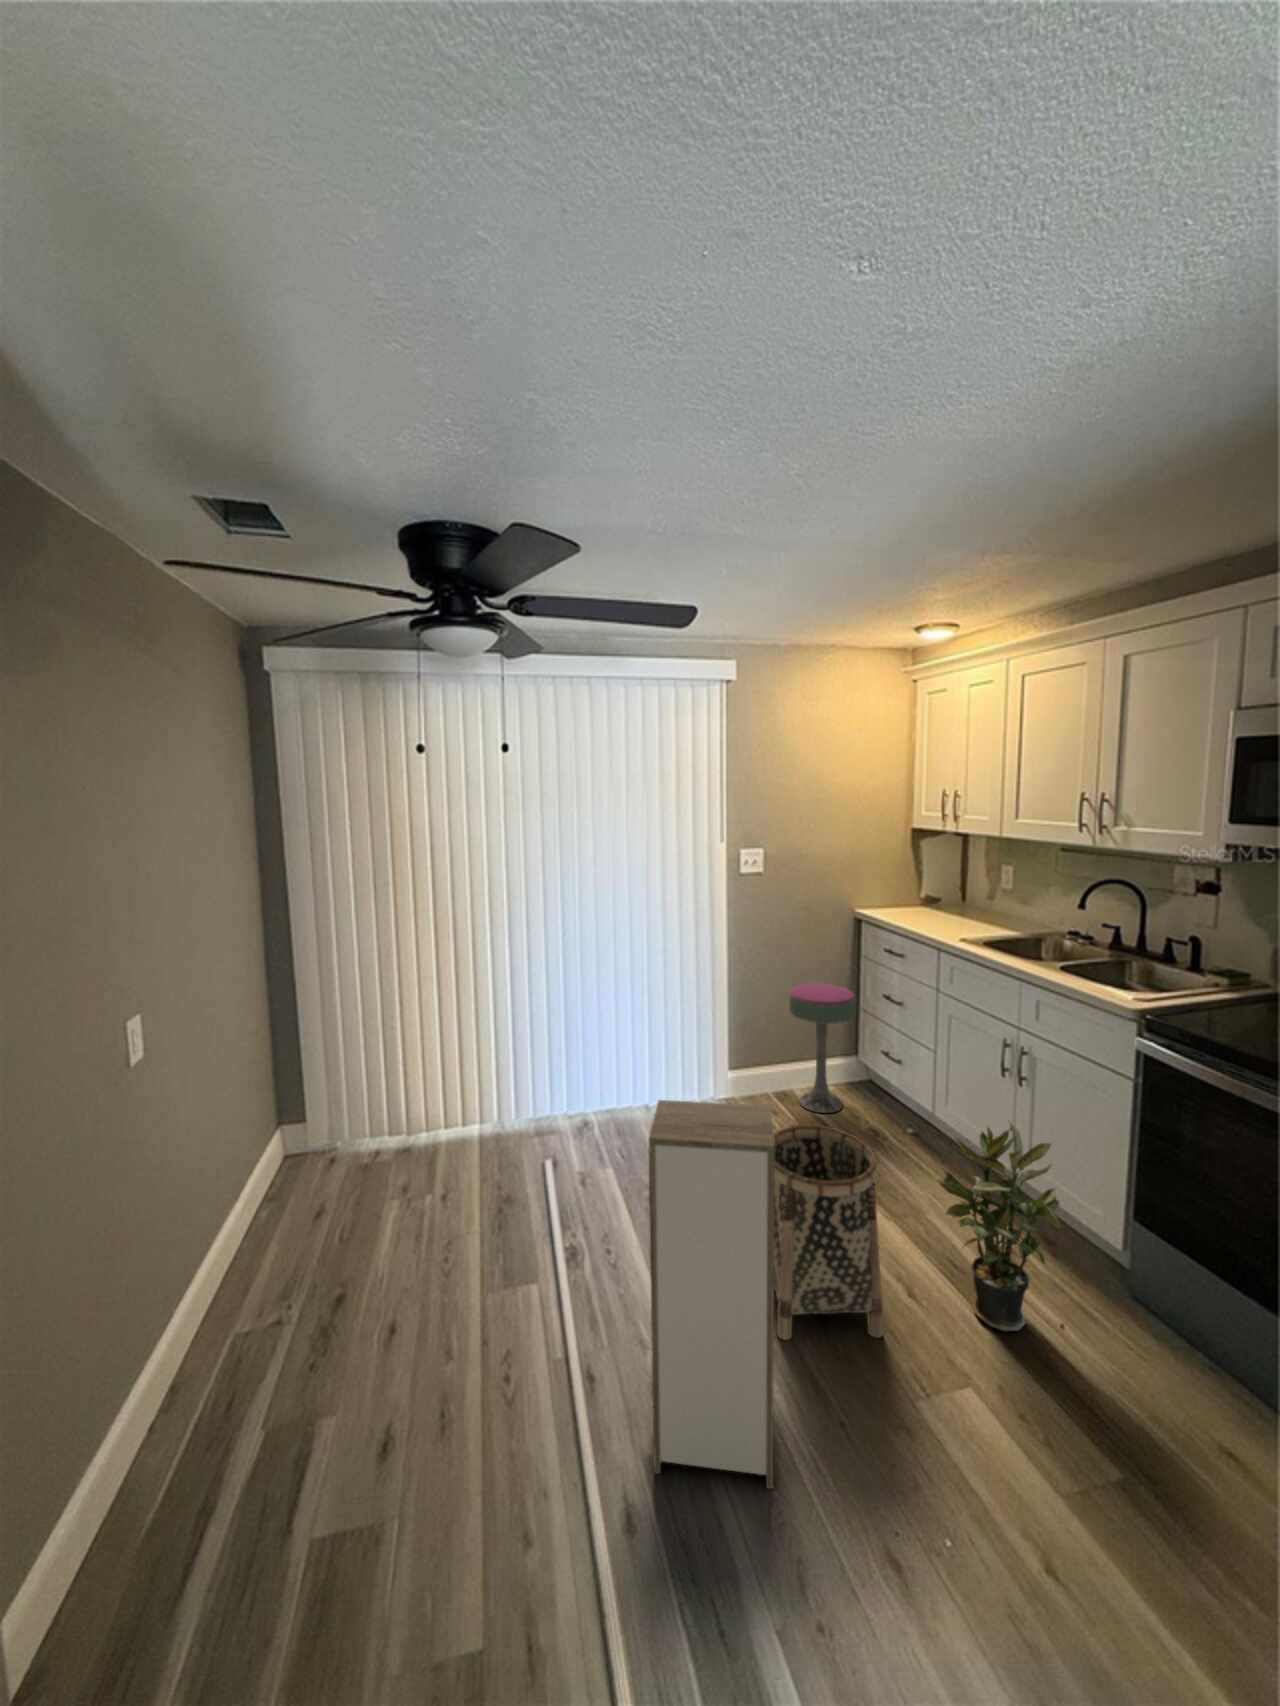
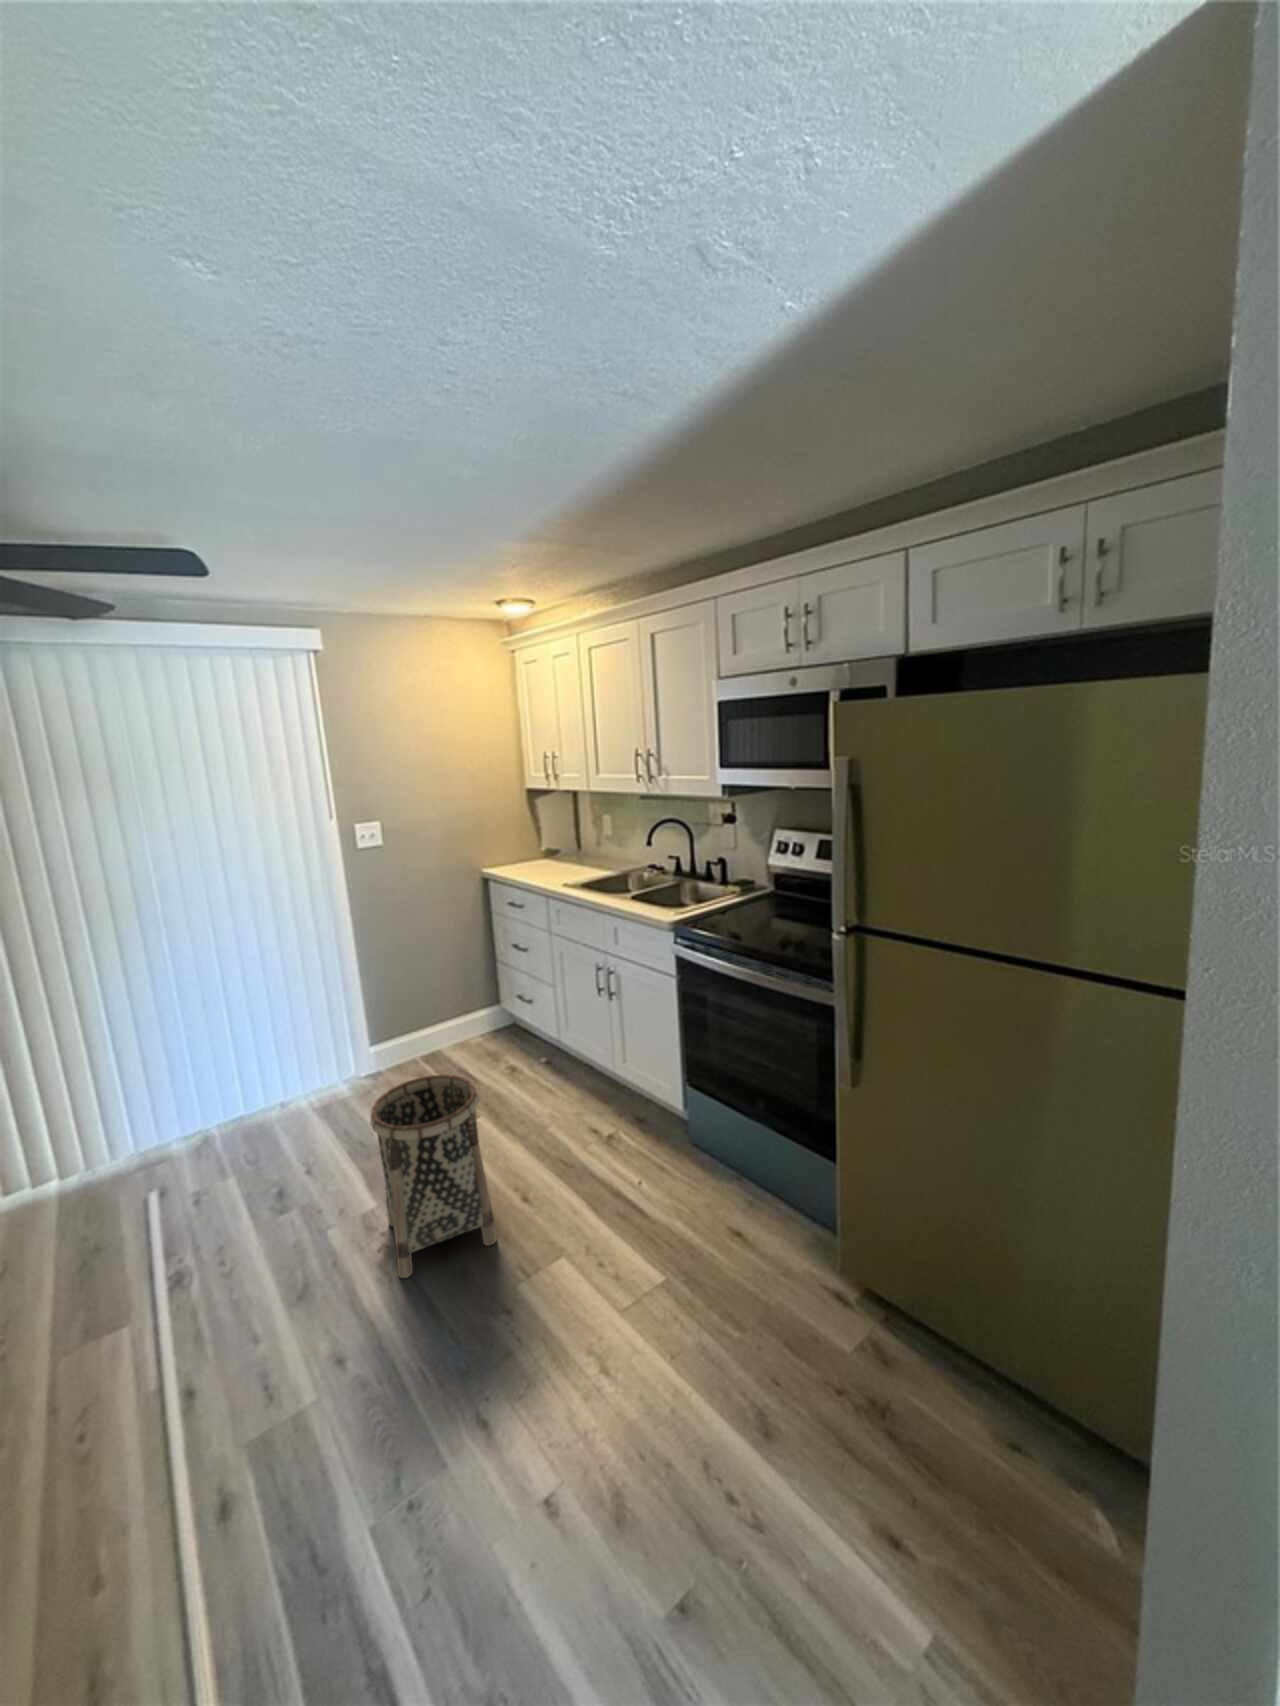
bar stool: present [789,983,855,1113] -> none [423,944,488,1066]
storage cabinet: present [648,1100,775,1489] -> none [194,1068,383,1450]
potted plant: present [939,1122,1061,1332] -> none [534,1030,626,1203]

